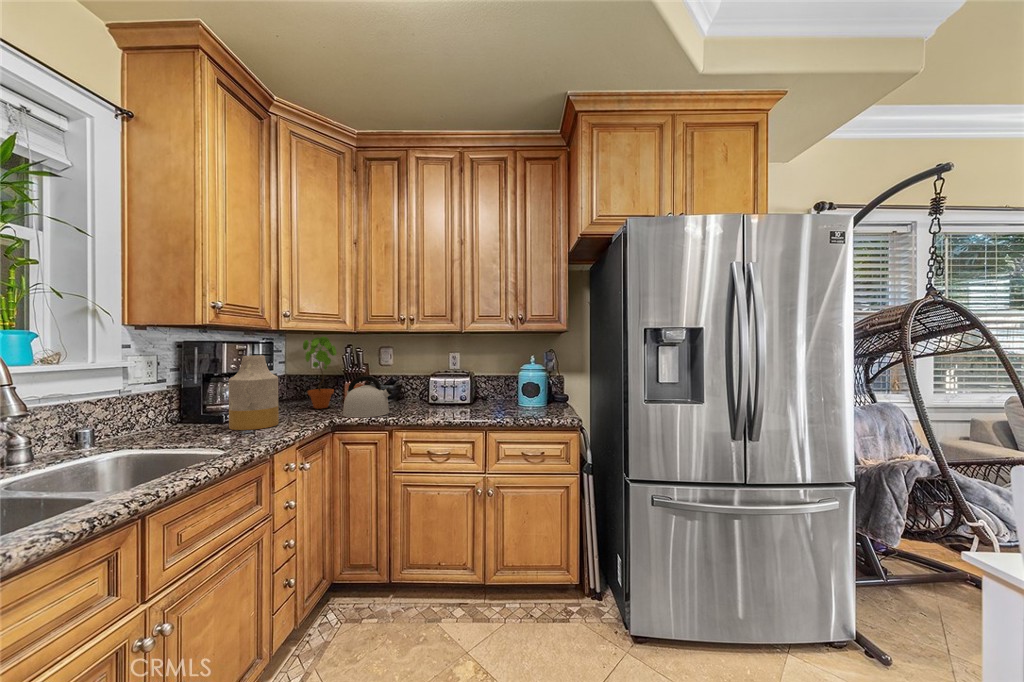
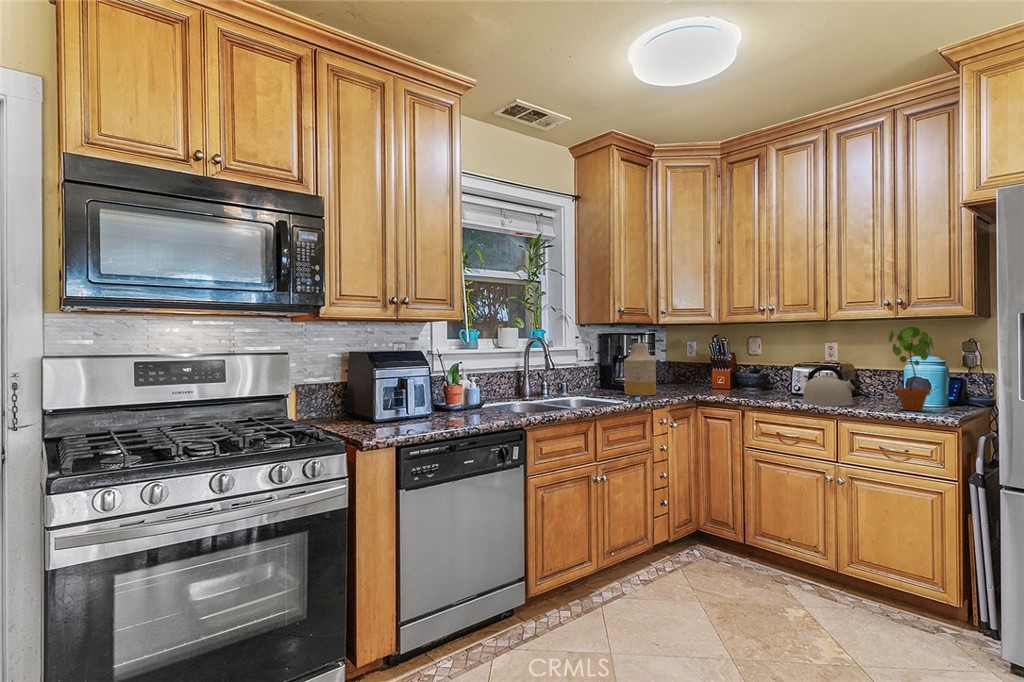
potted plant: present [303,337,336,409] -> present [889,326,934,411]
kettle: present [343,376,393,417] -> present [802,366,857,406]

